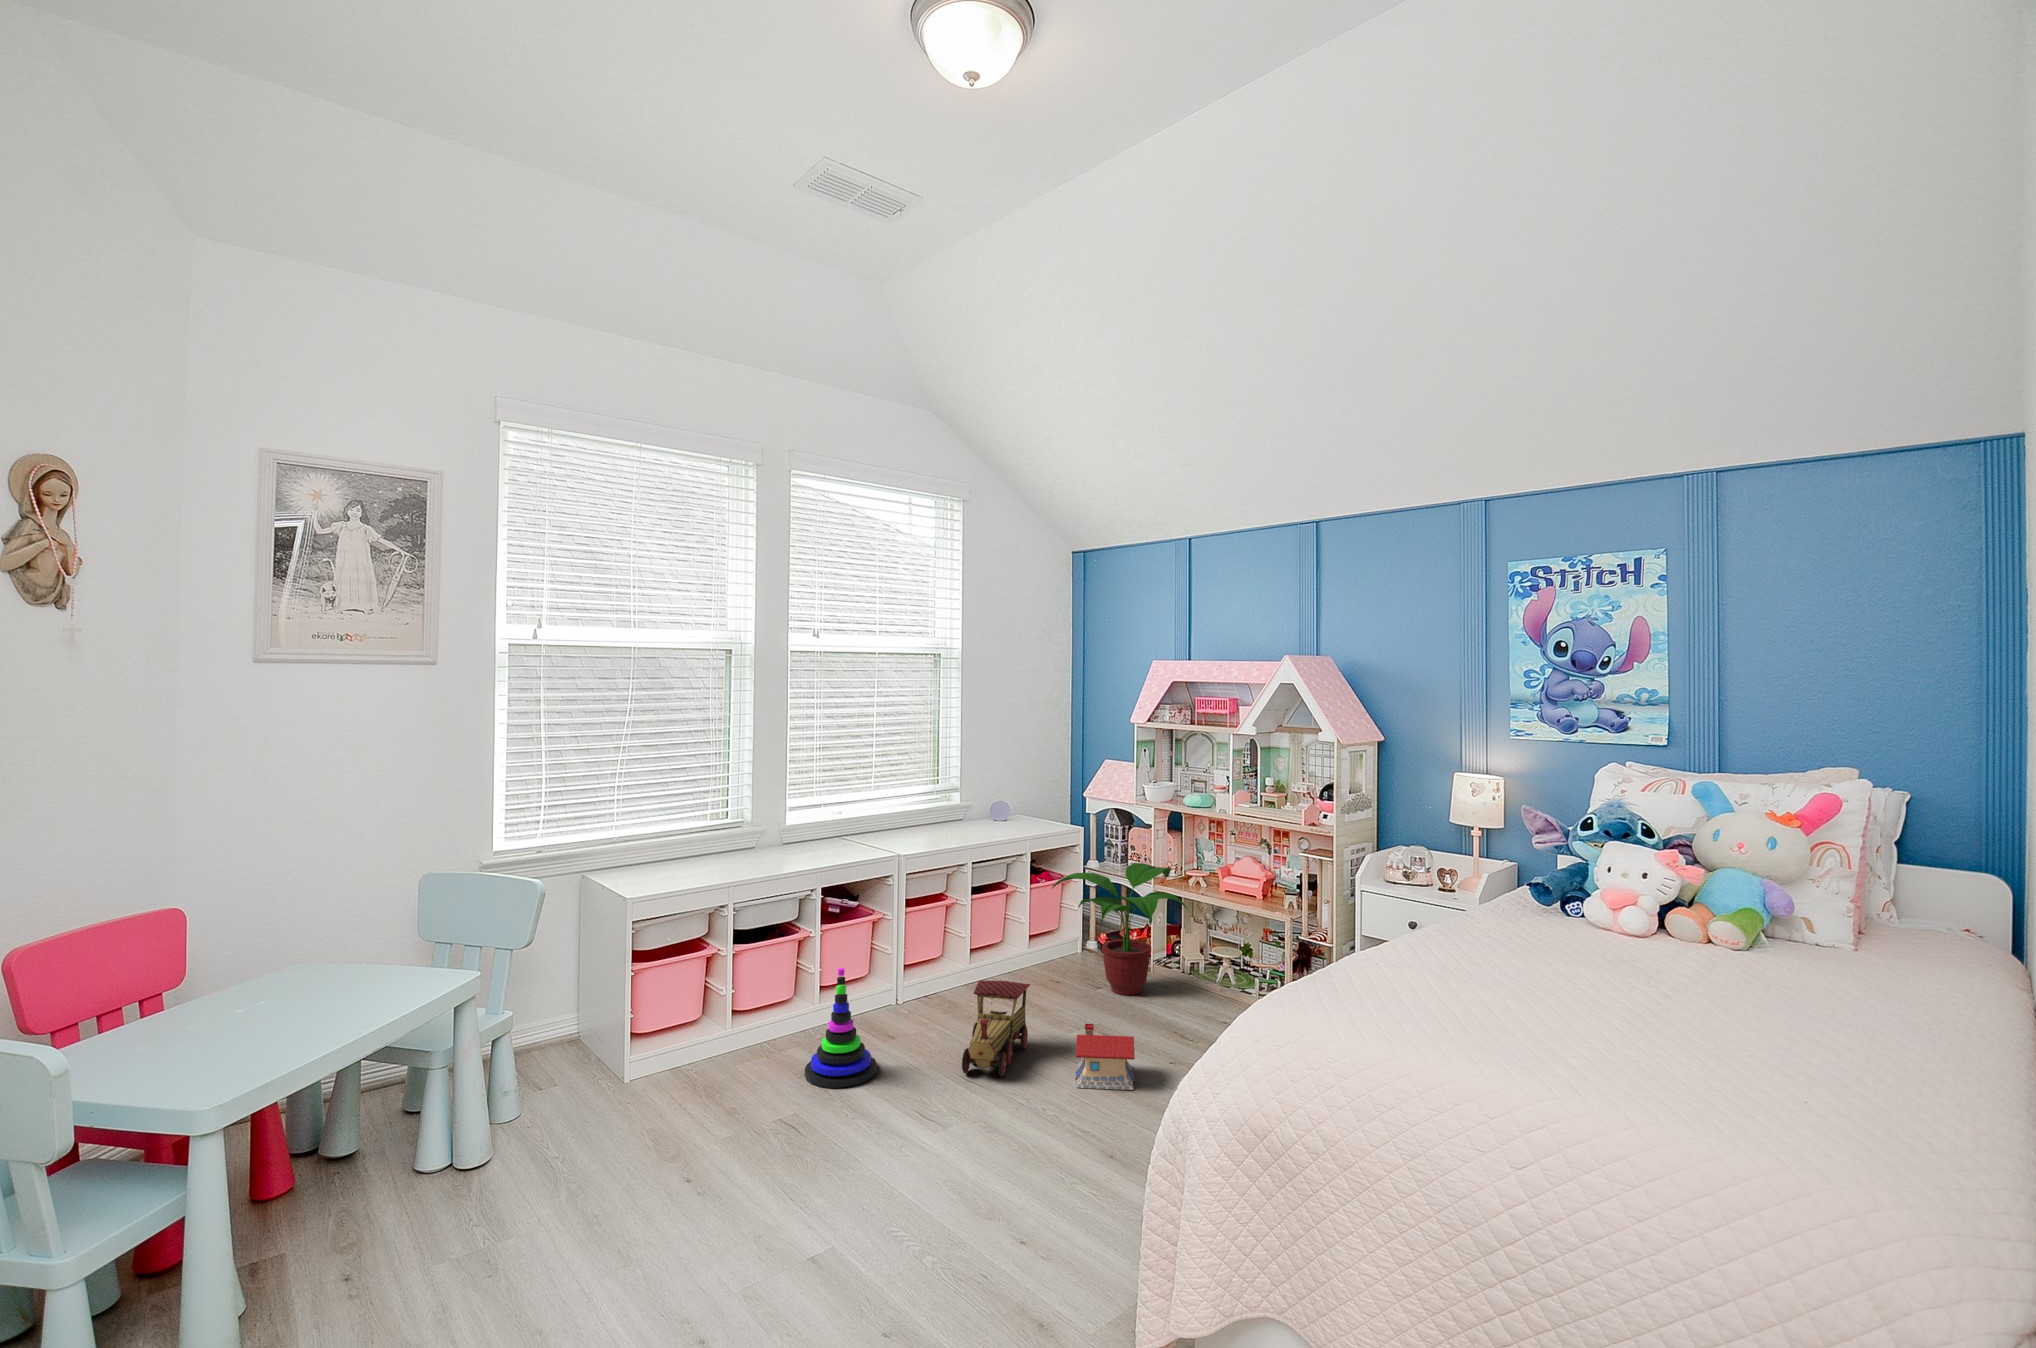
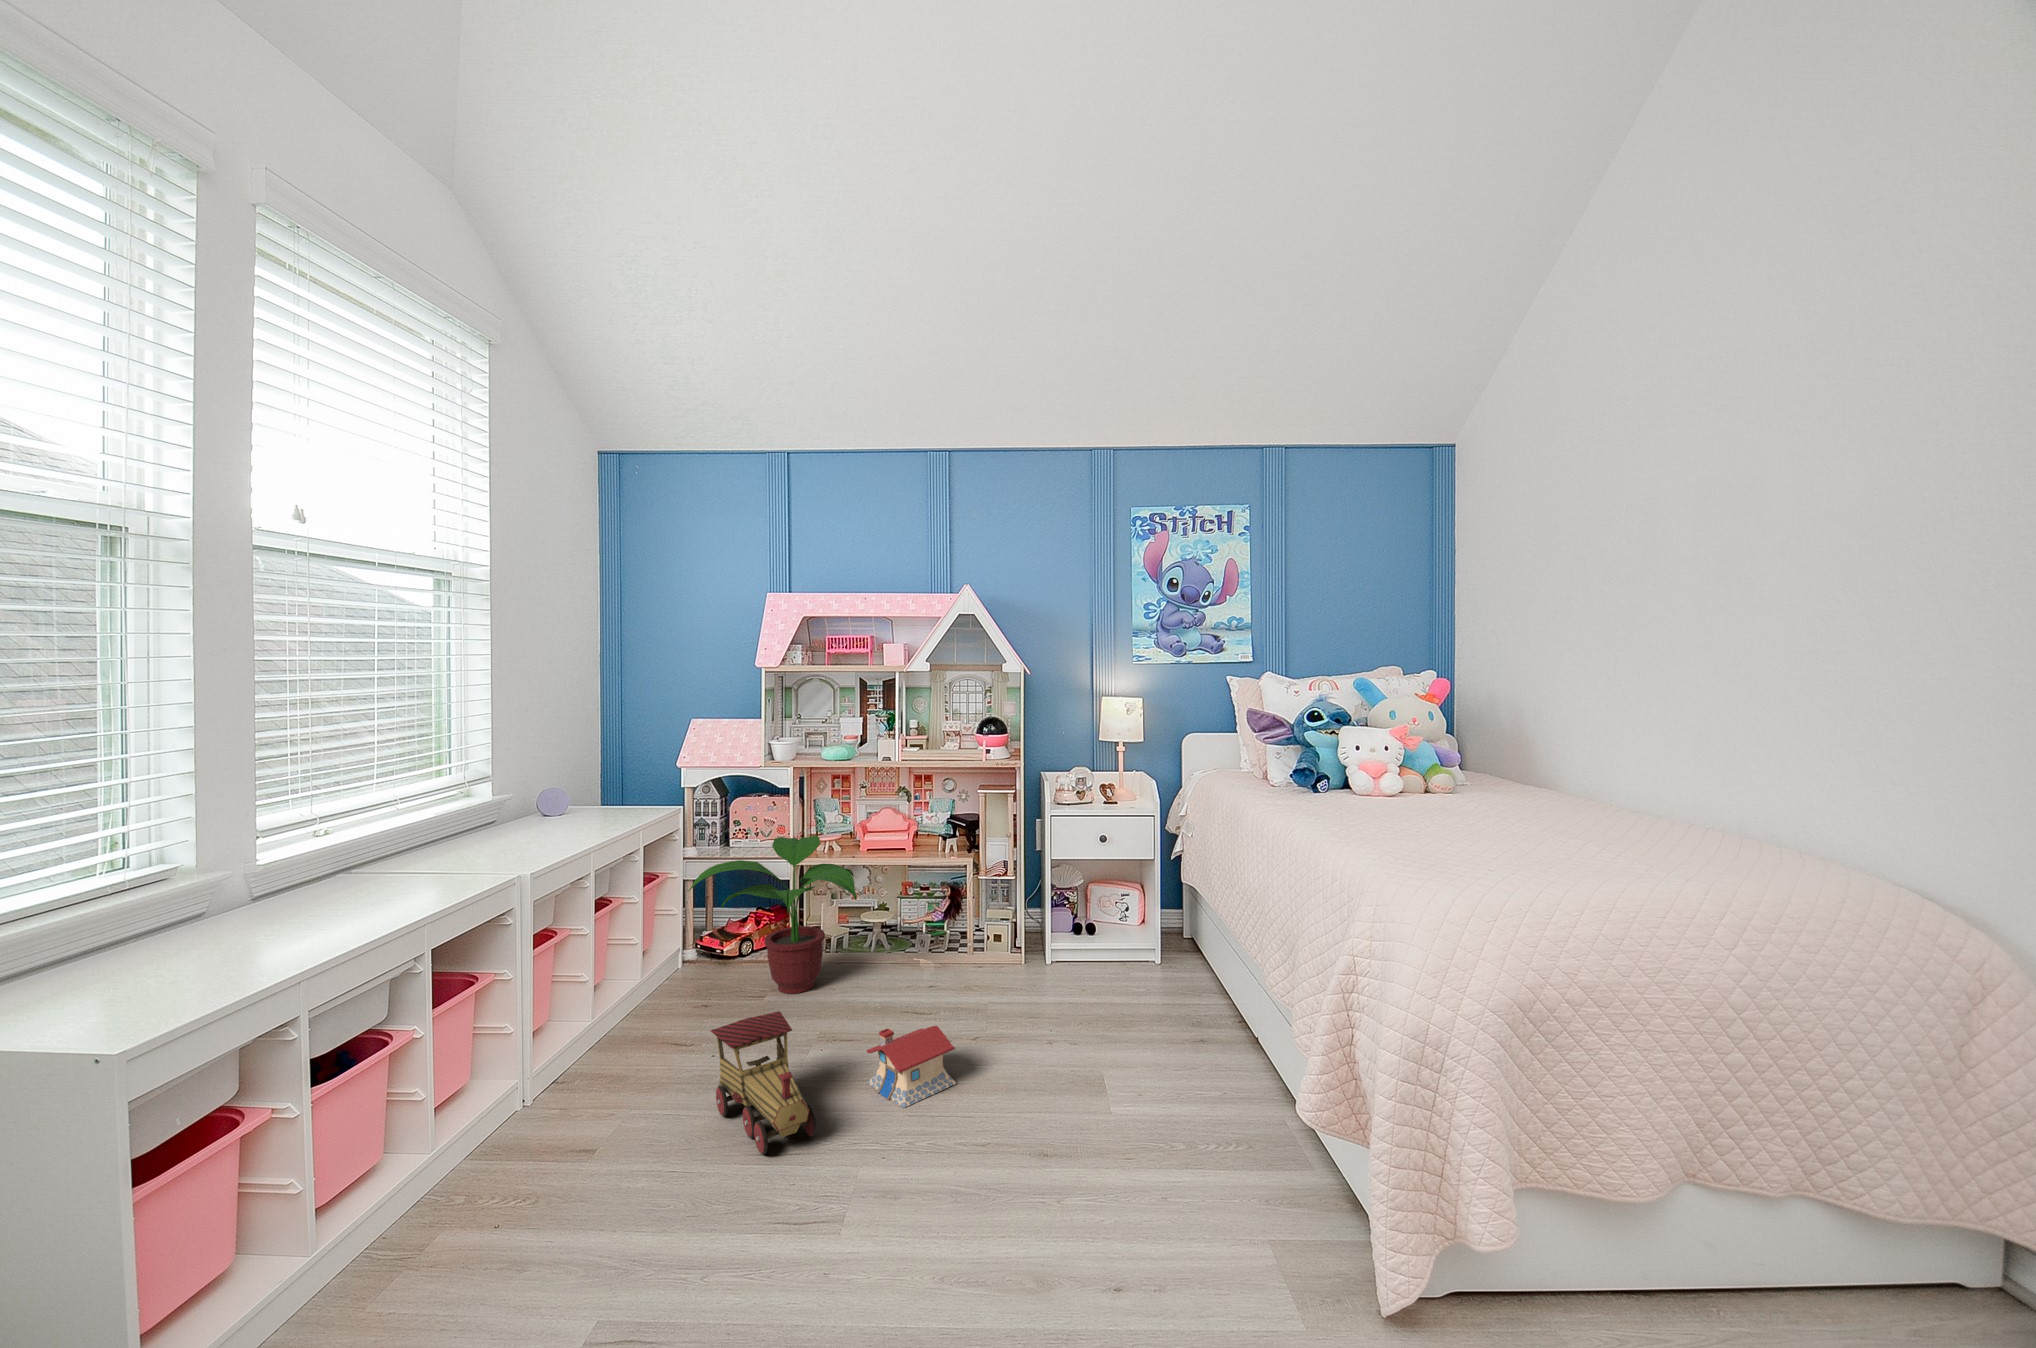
stacking toy: present [805,968,877,1088] -> none [523,1082,648,1283]

